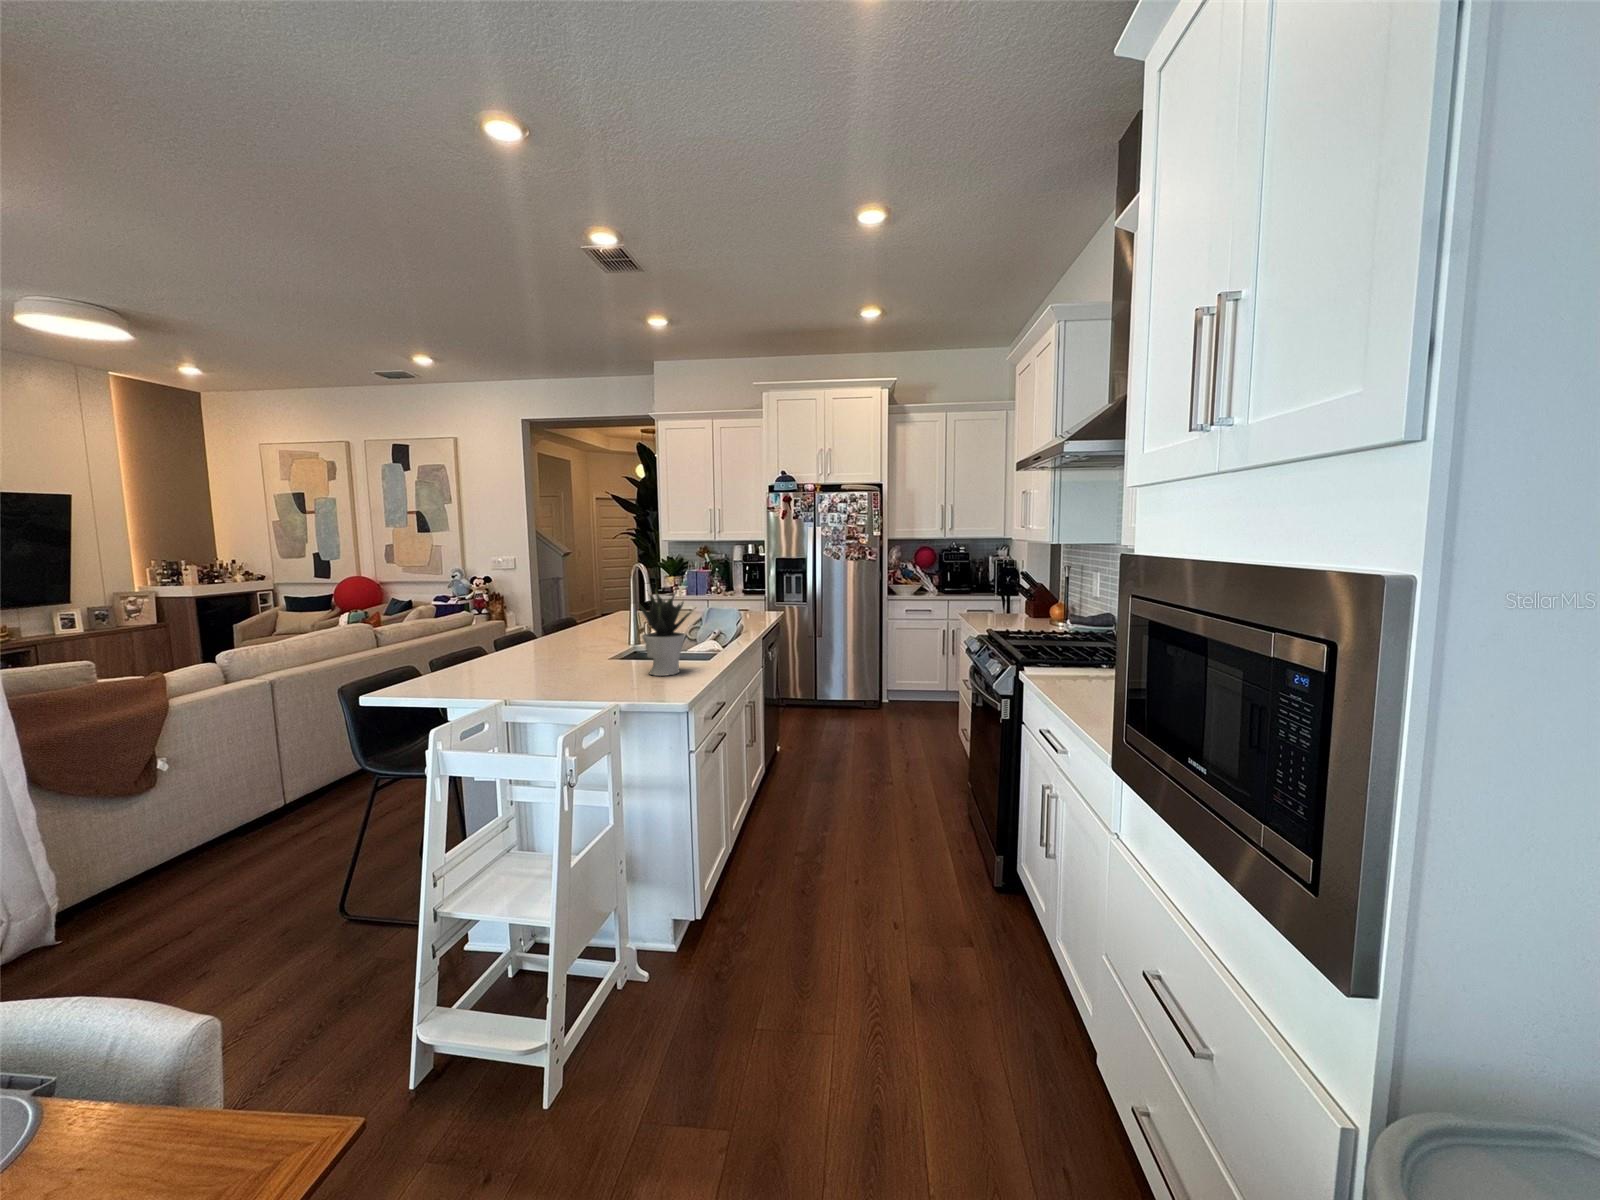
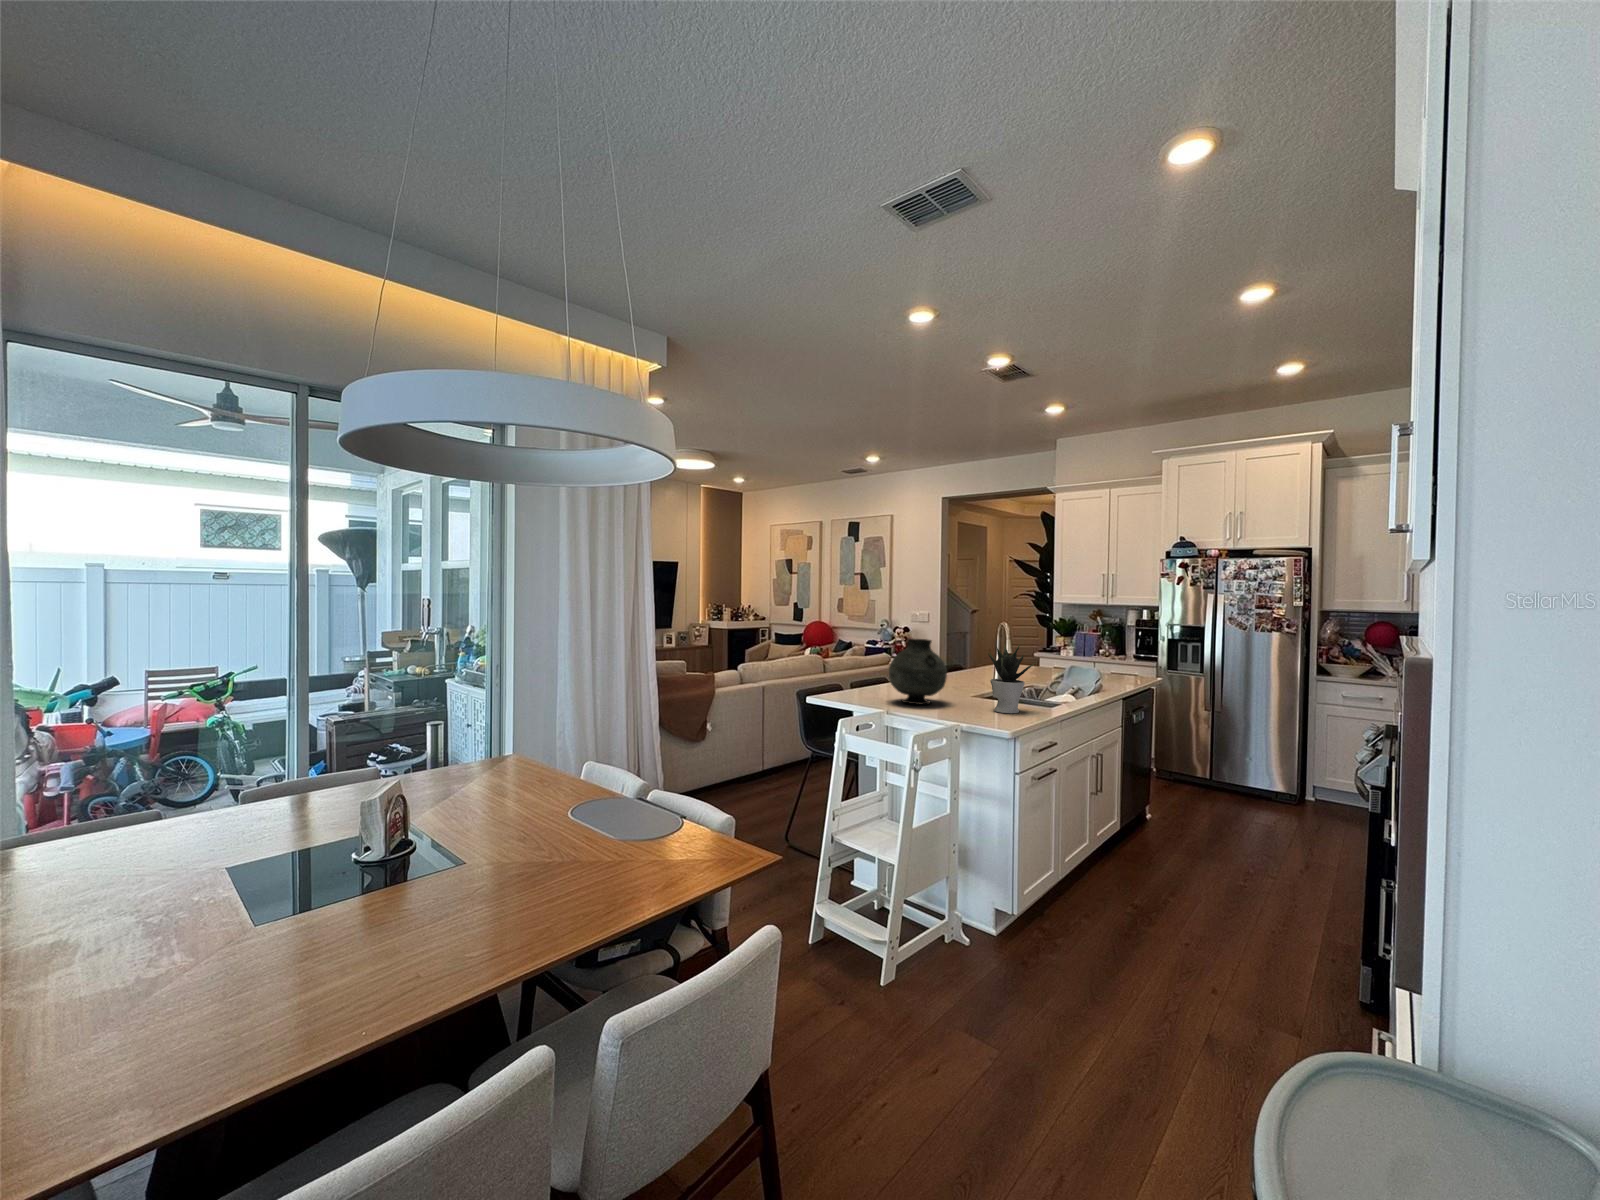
vase: none [496,590,583,681] -> present [889,639,947,705]

